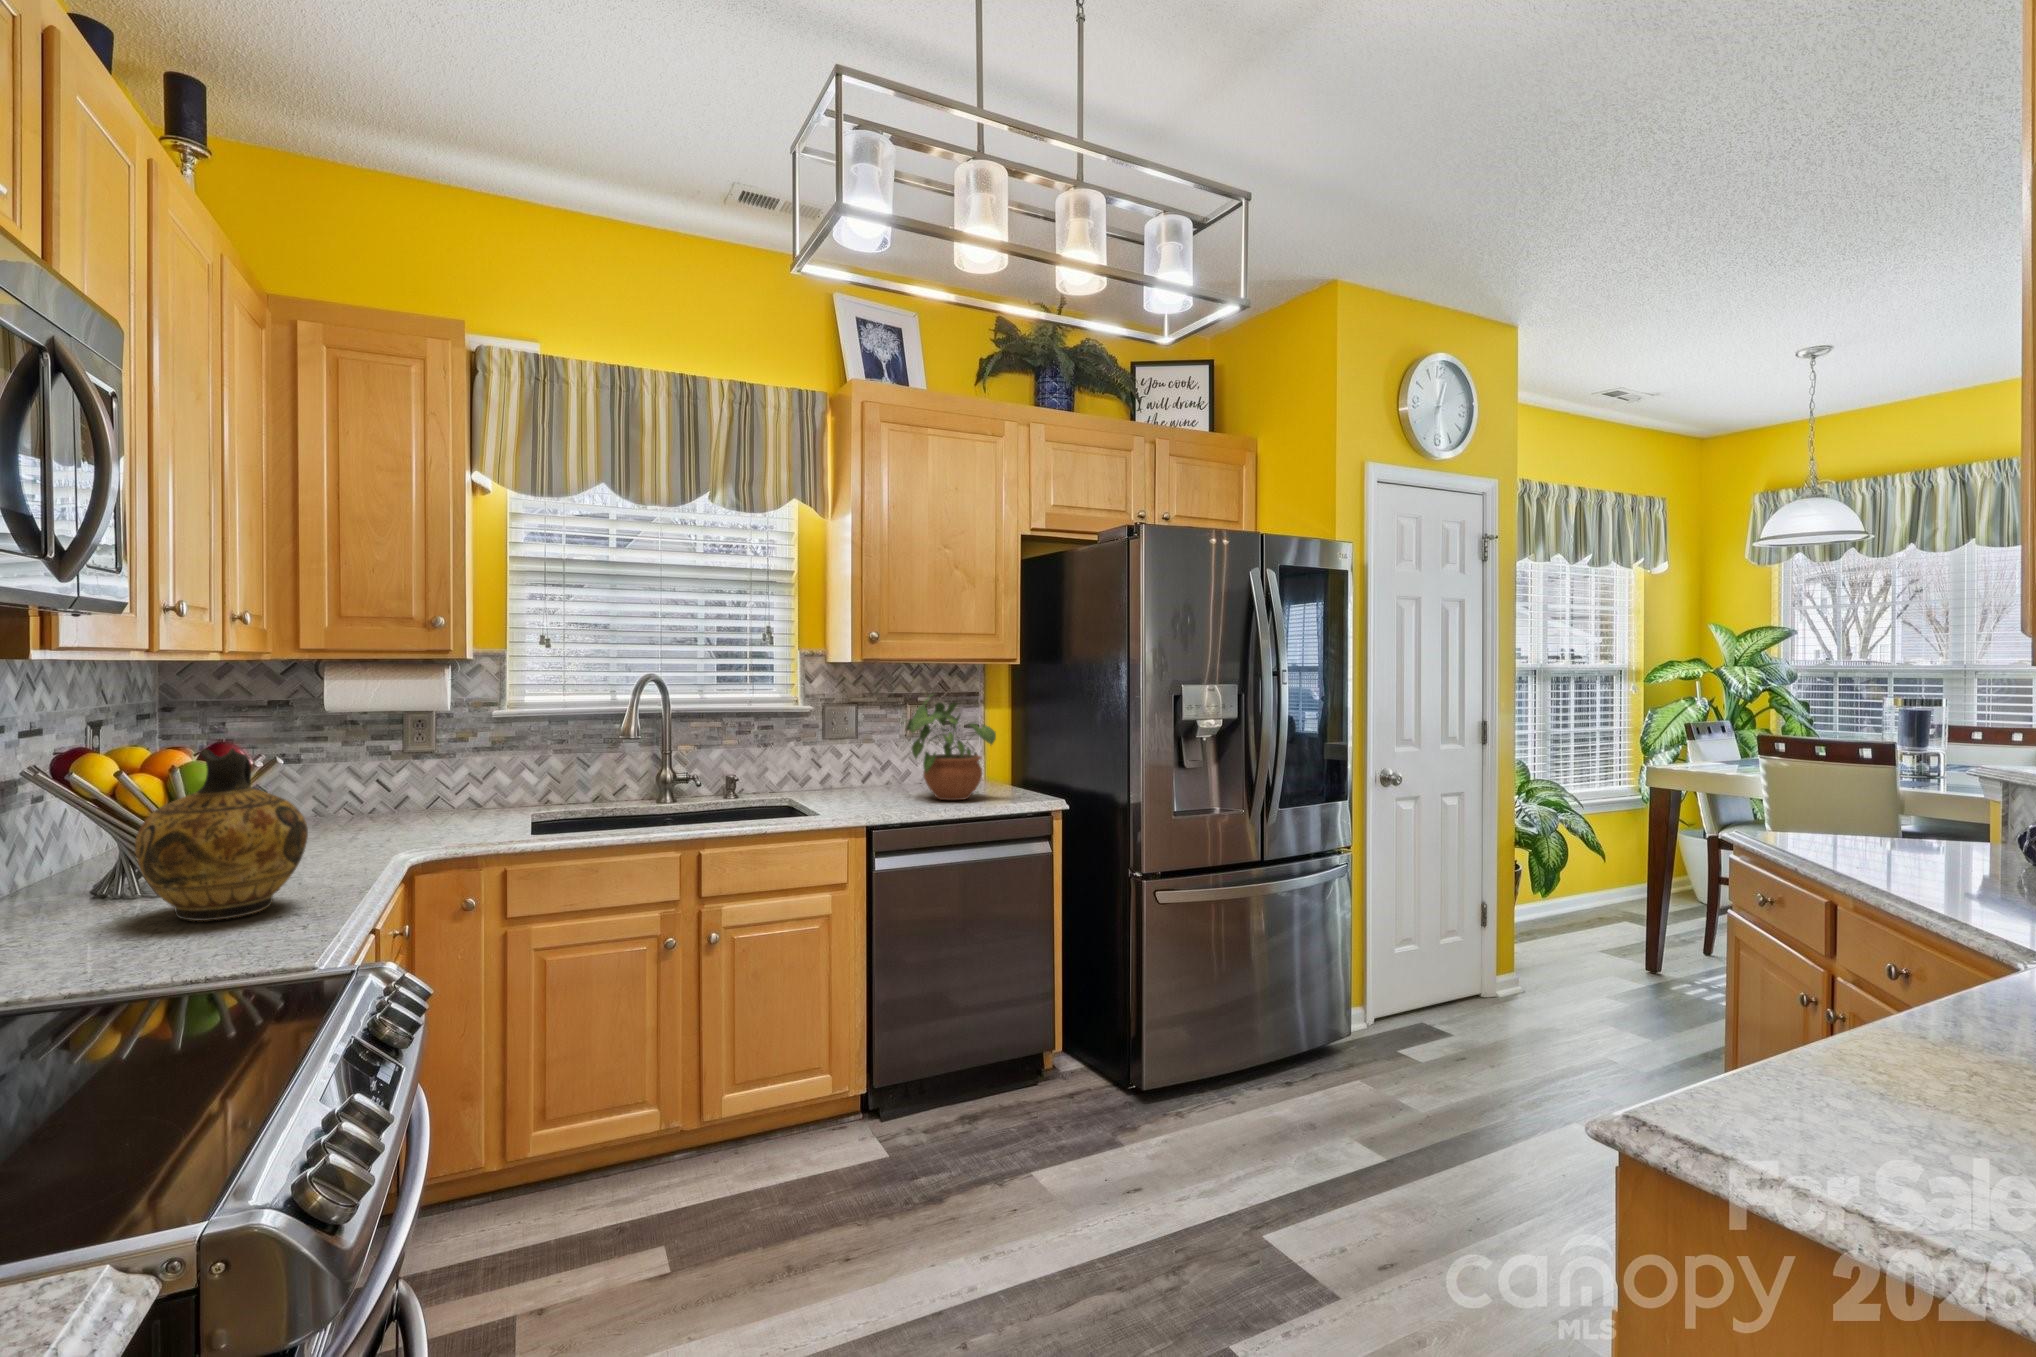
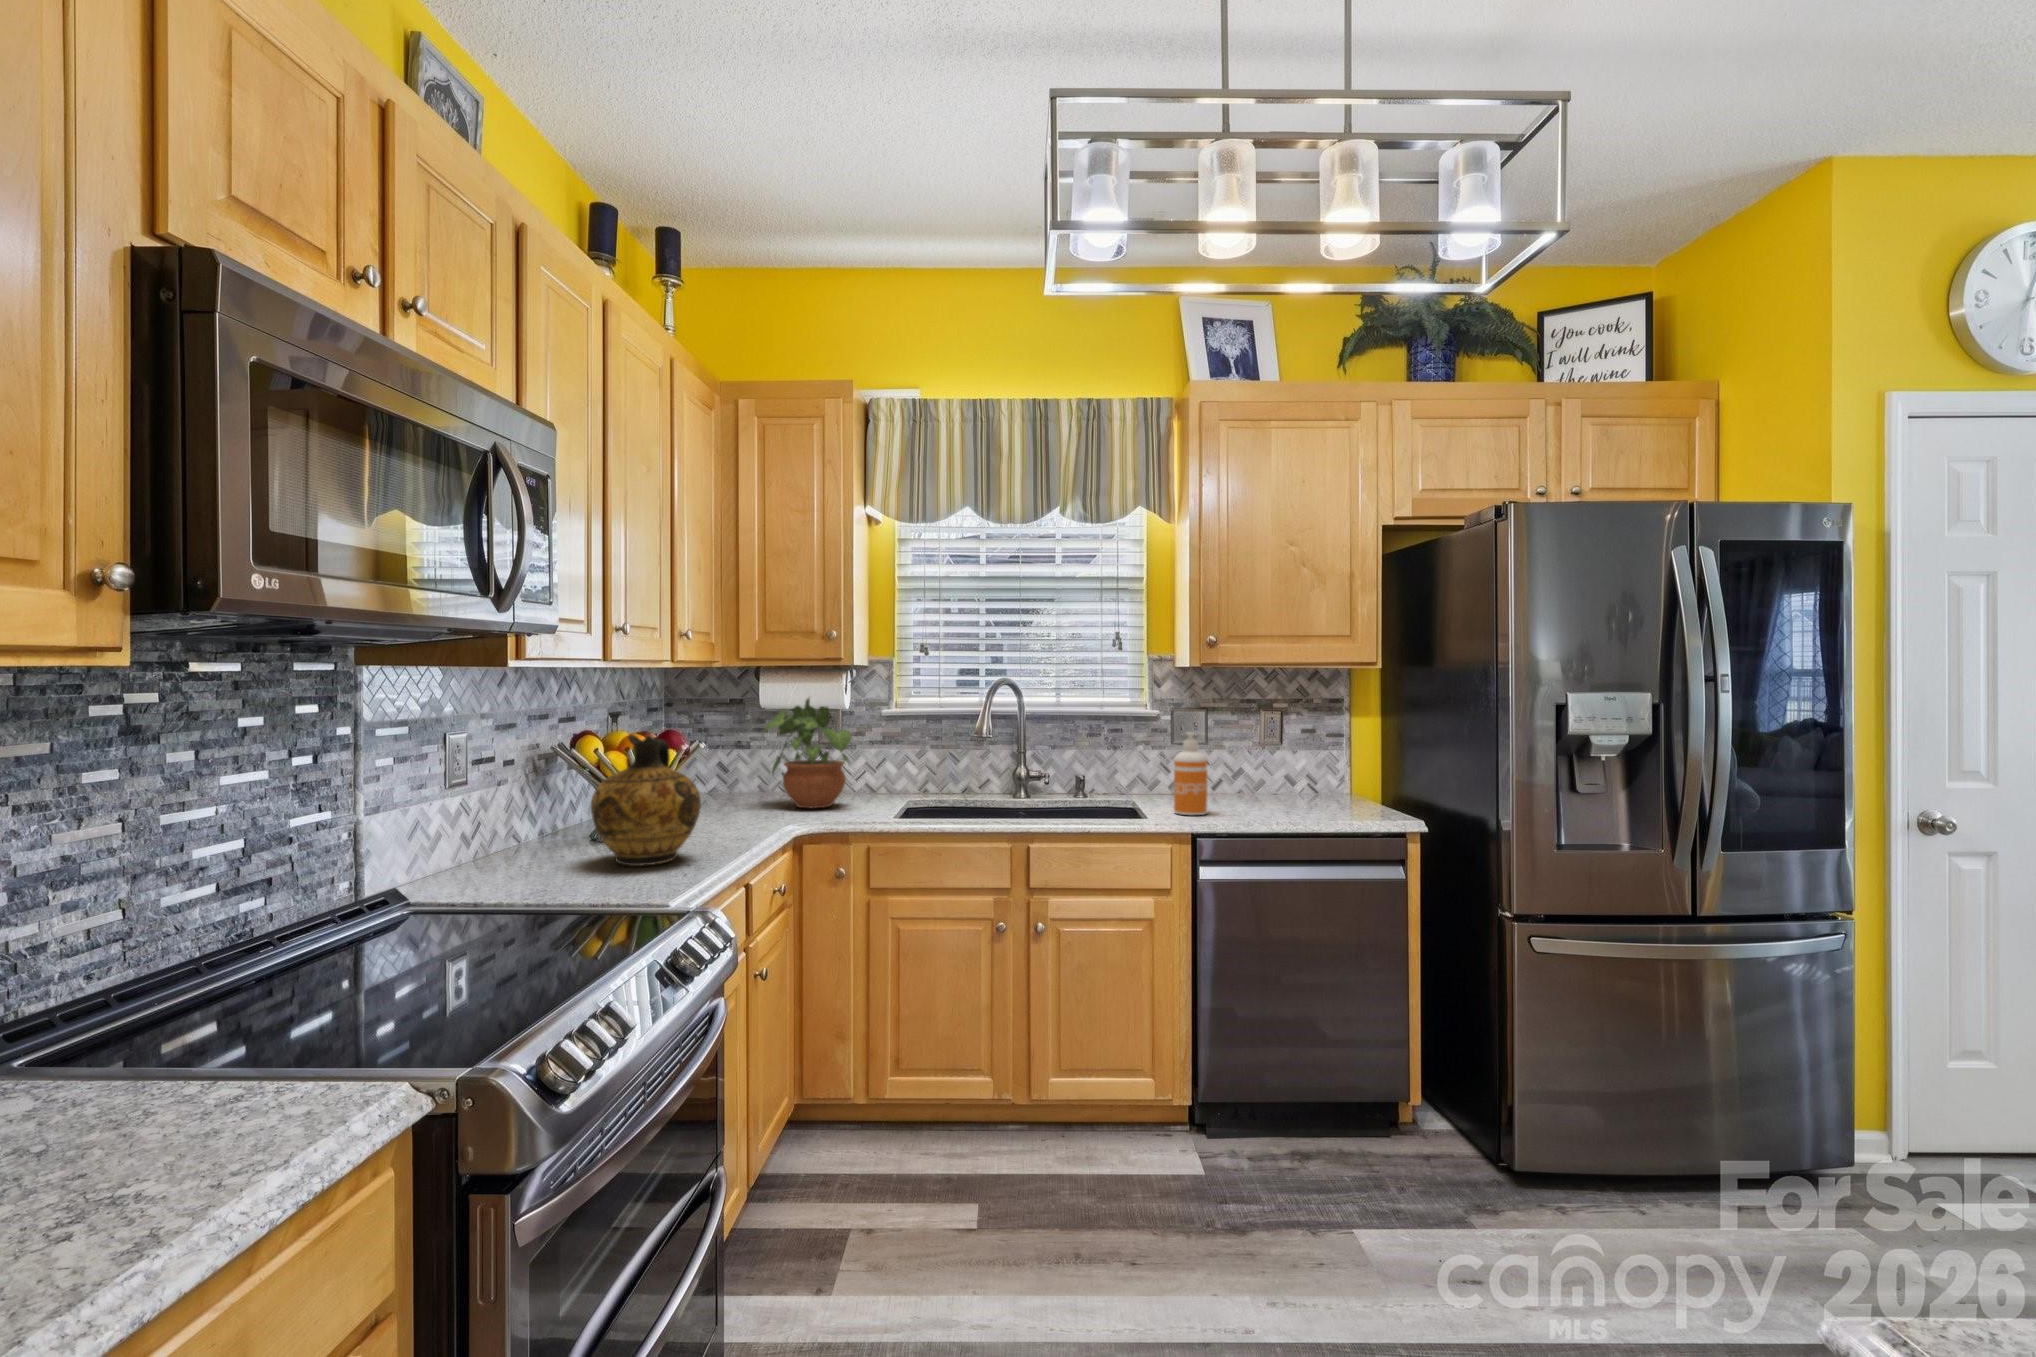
potted plant: present [906,695,996,800] -> present [762,698,852,808]
soap dispenser: none [839,727,871,809] -> present [1174,732,1207,815]

